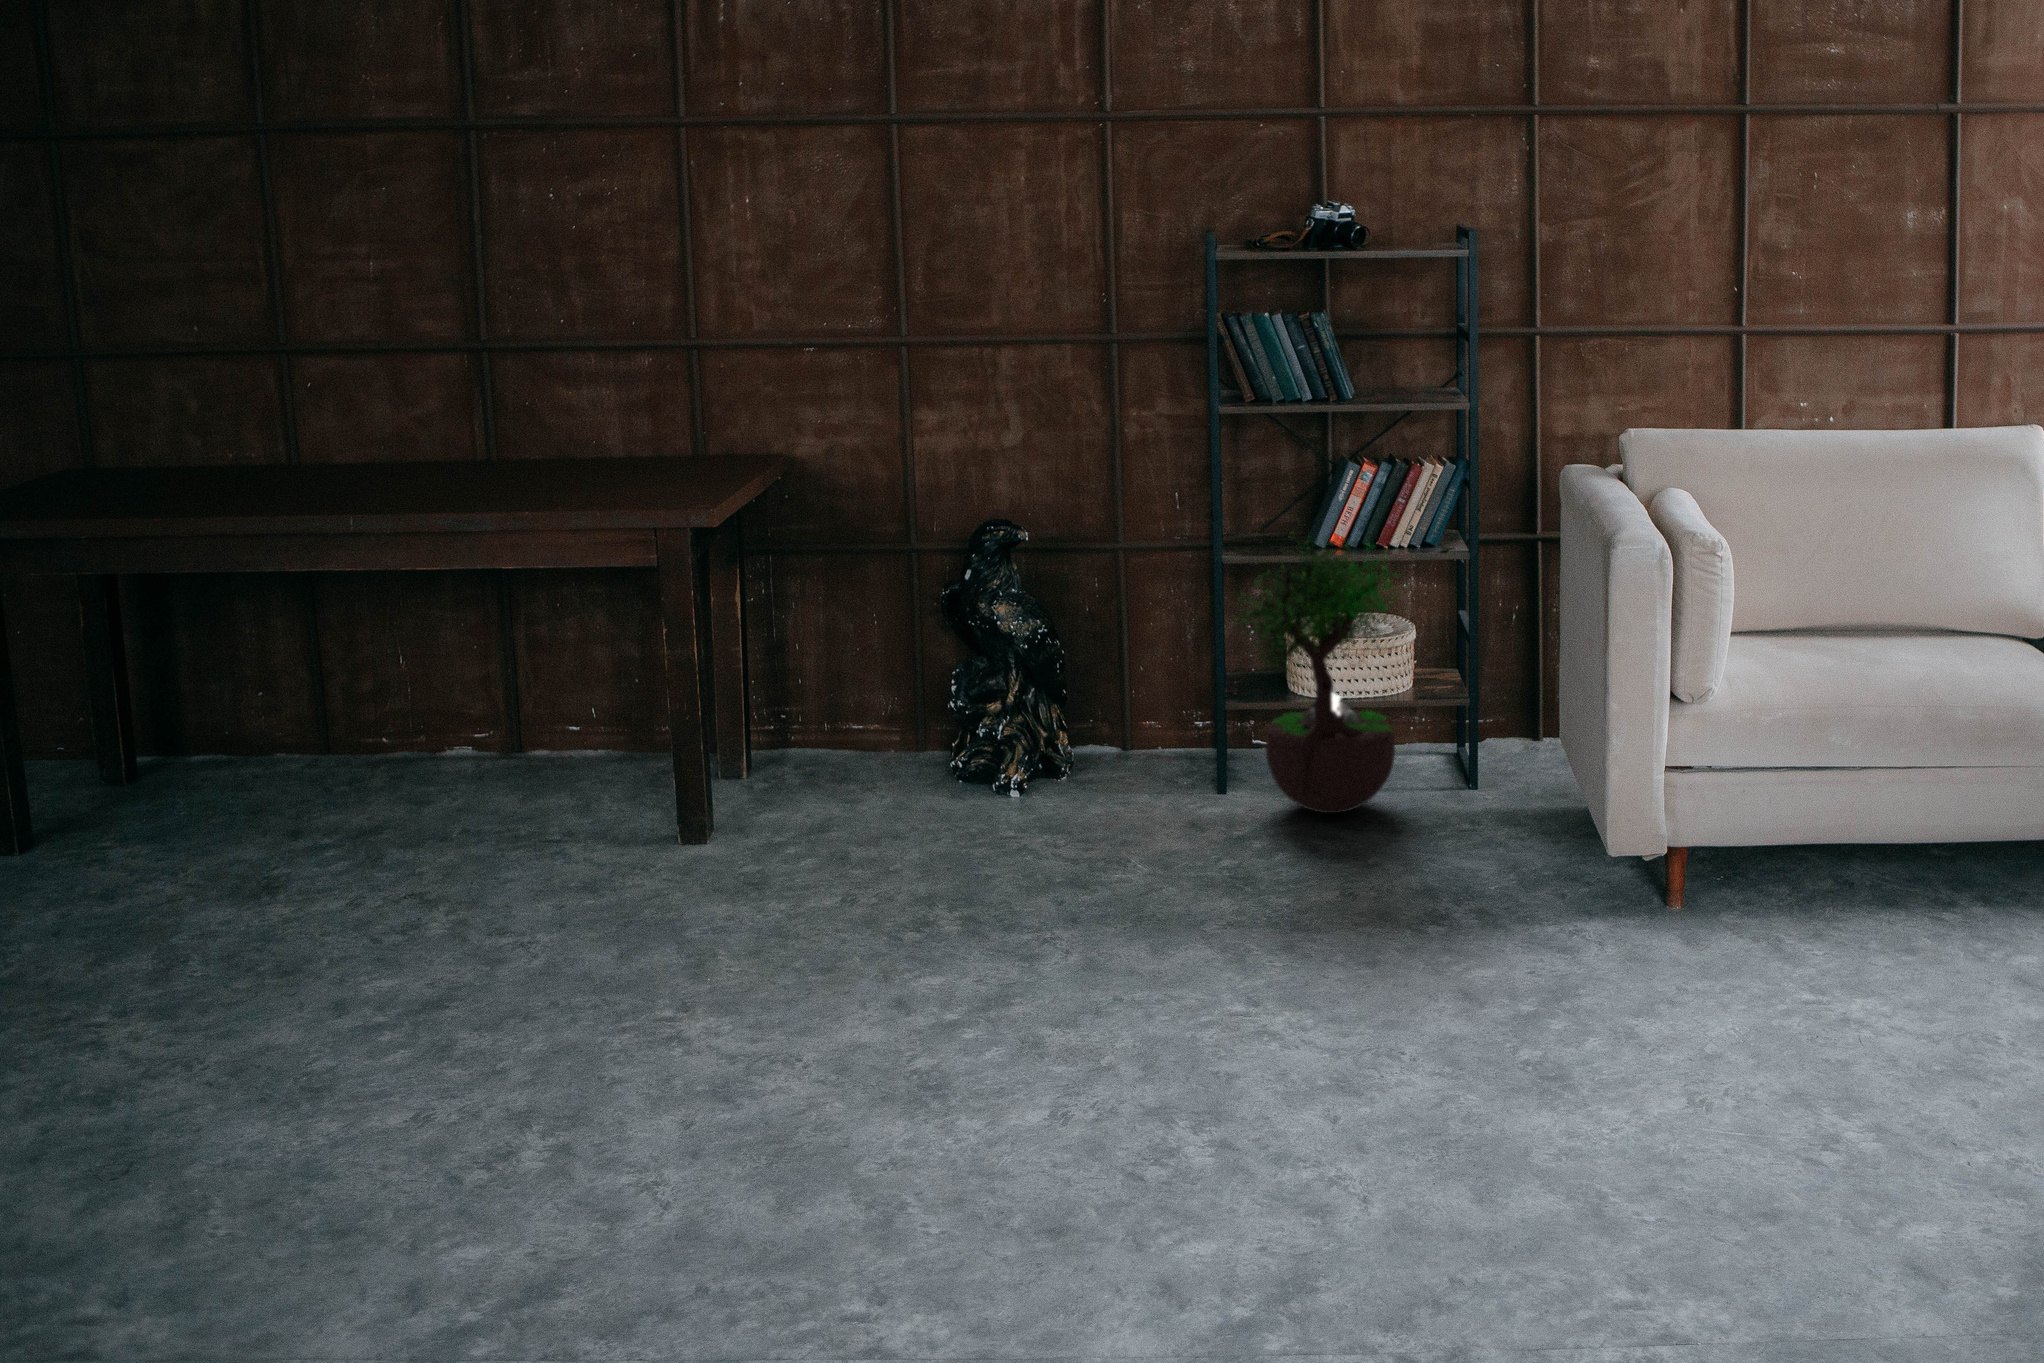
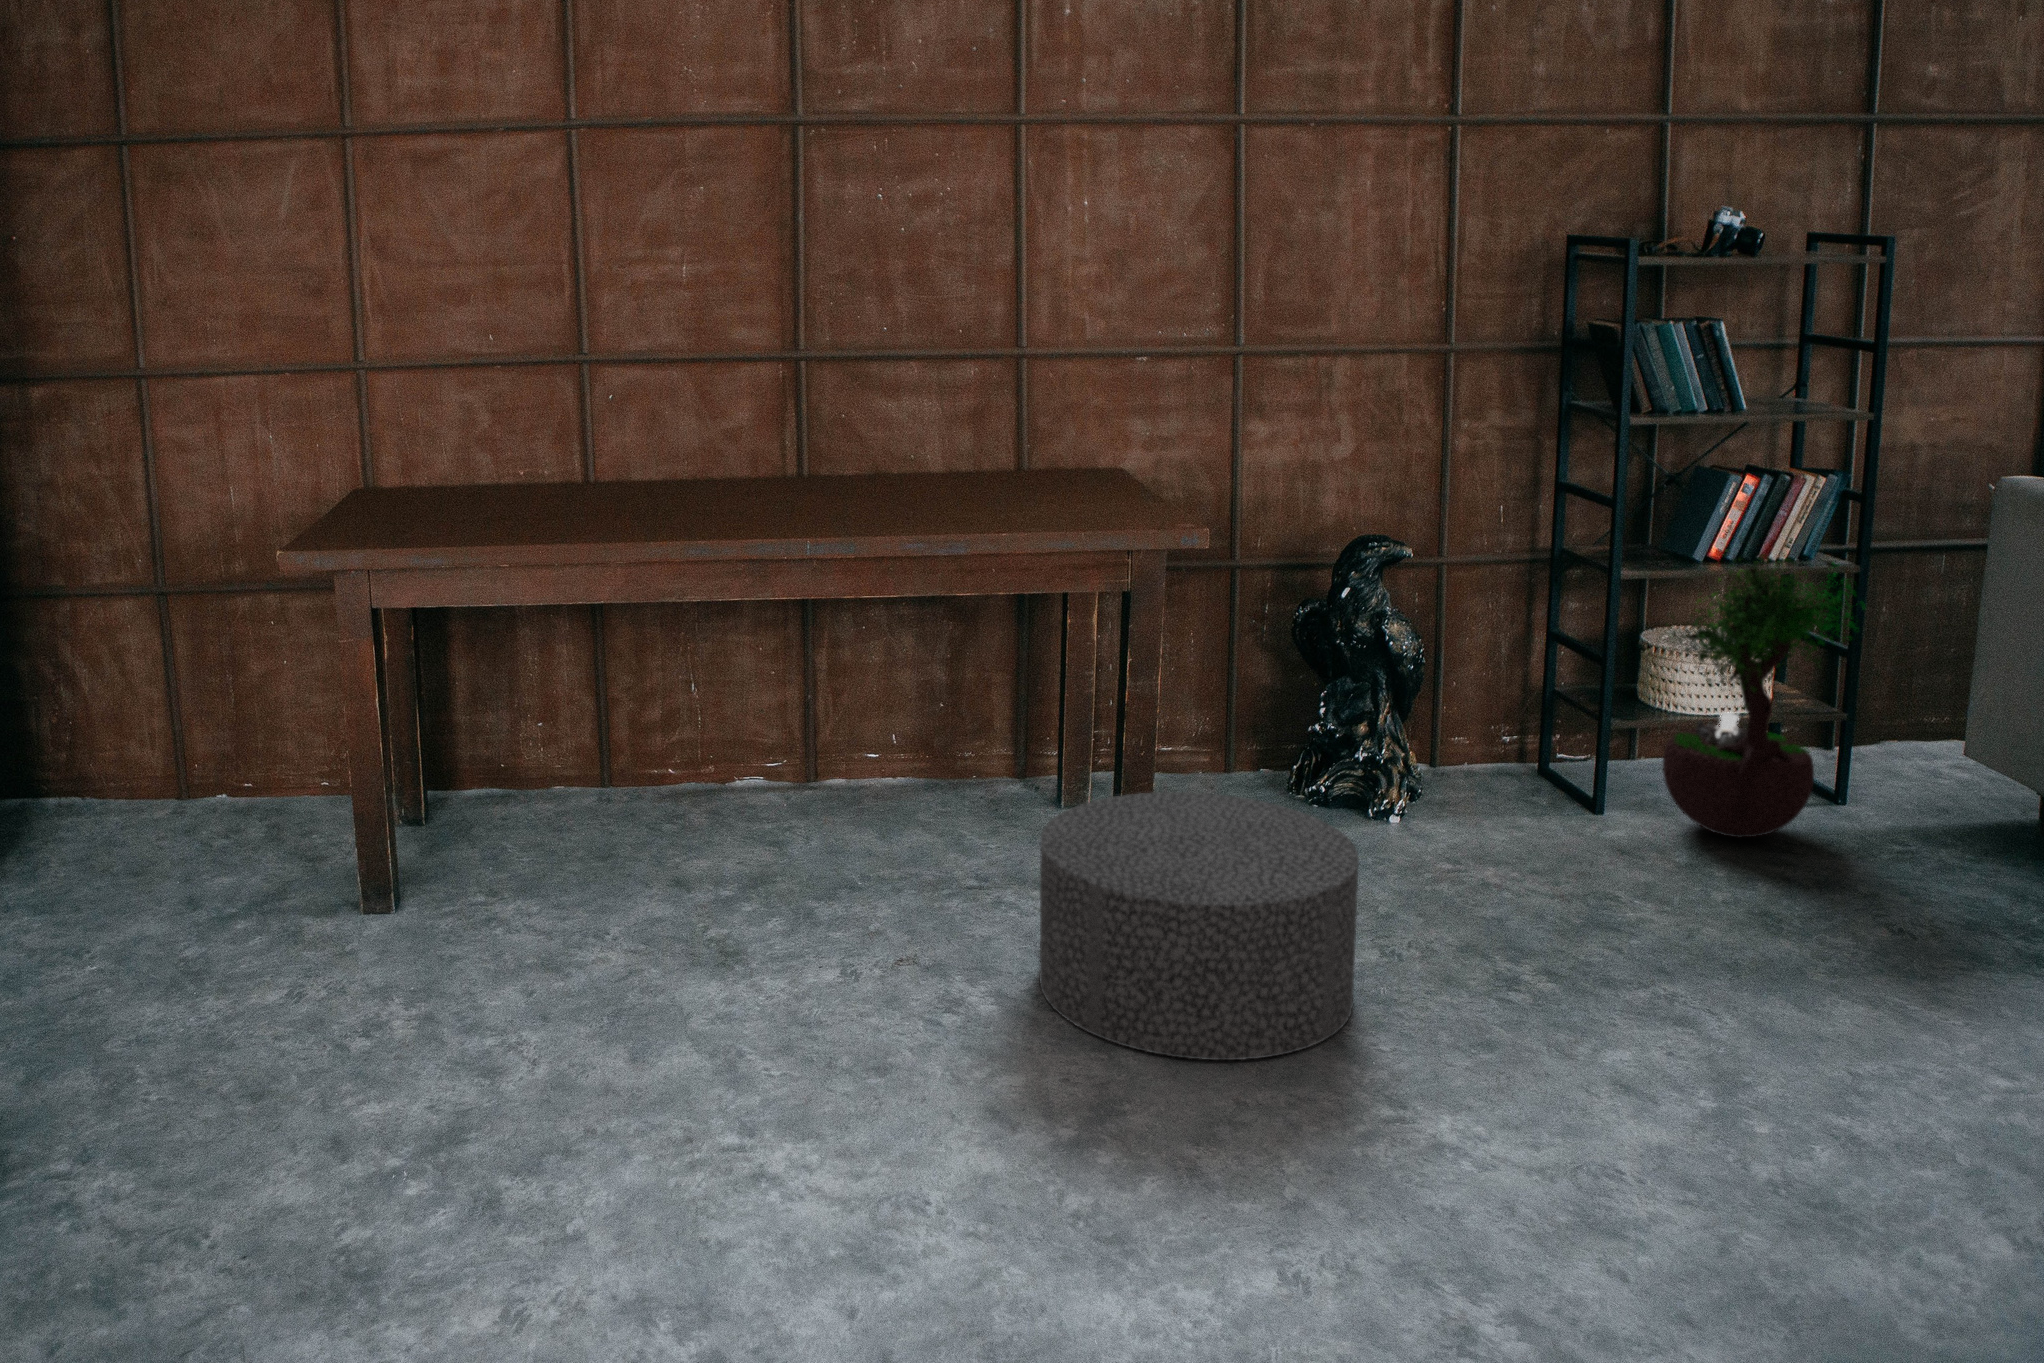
ottoman: none [462,749,785,991] -> present [1040,792,1359,1060]

